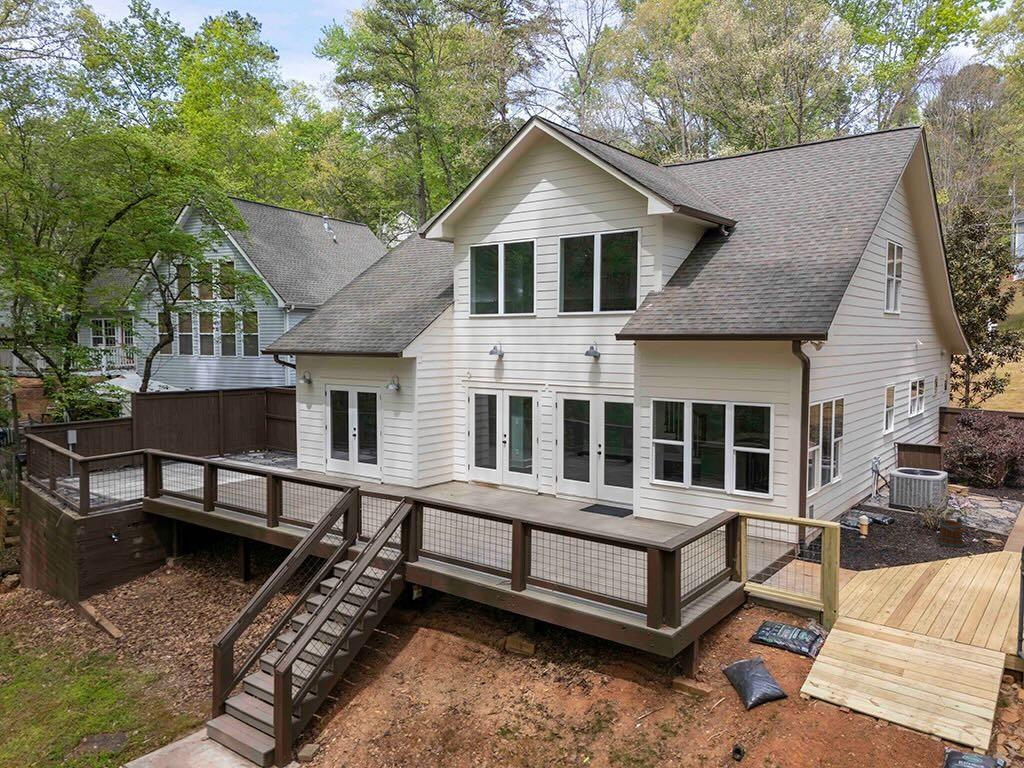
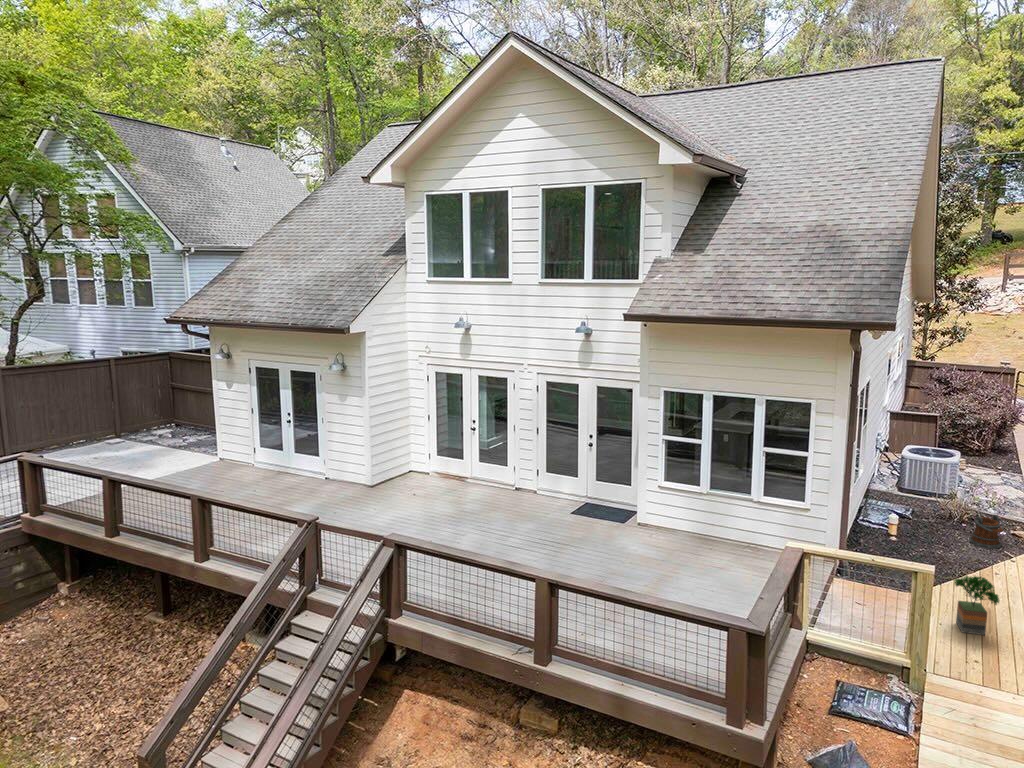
potted tree: none [883,546,921,599] -> present [955,576,1000,635]

